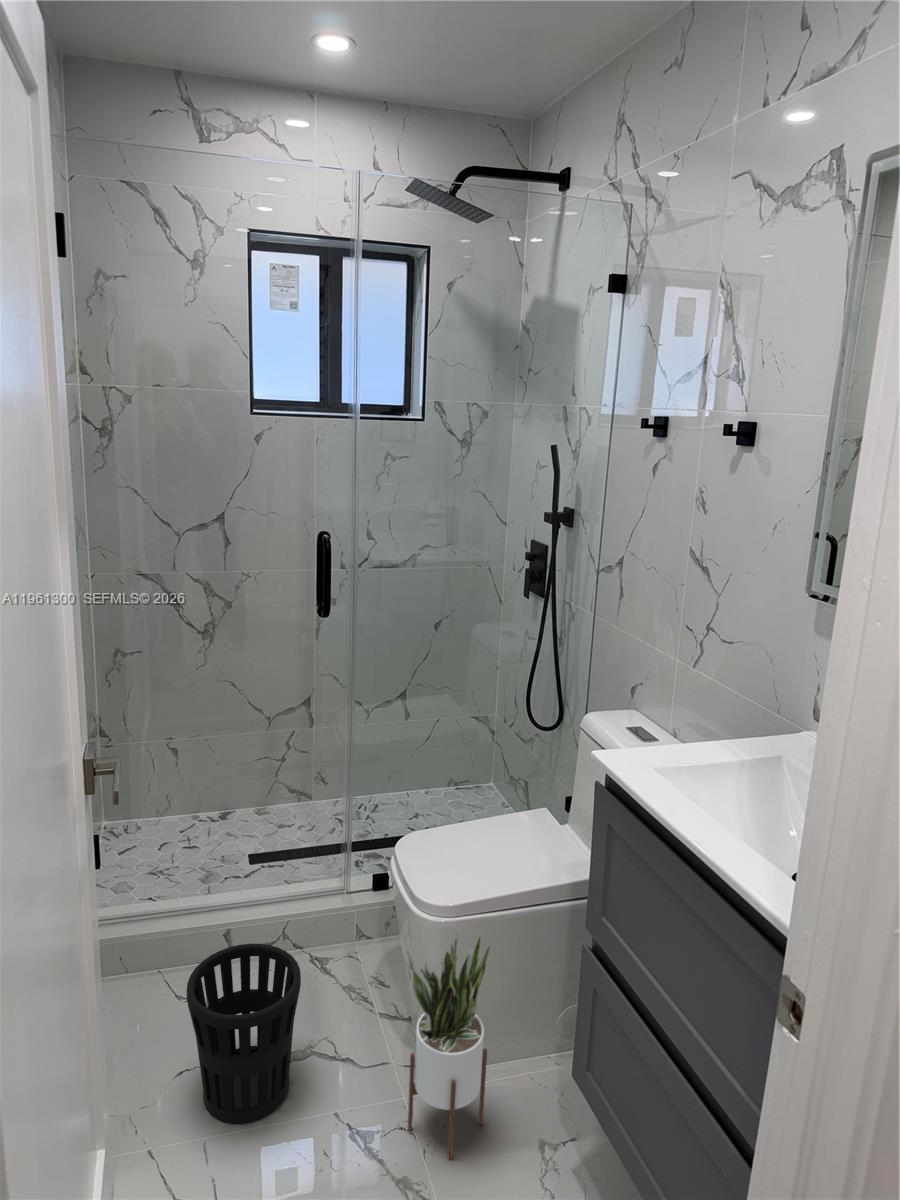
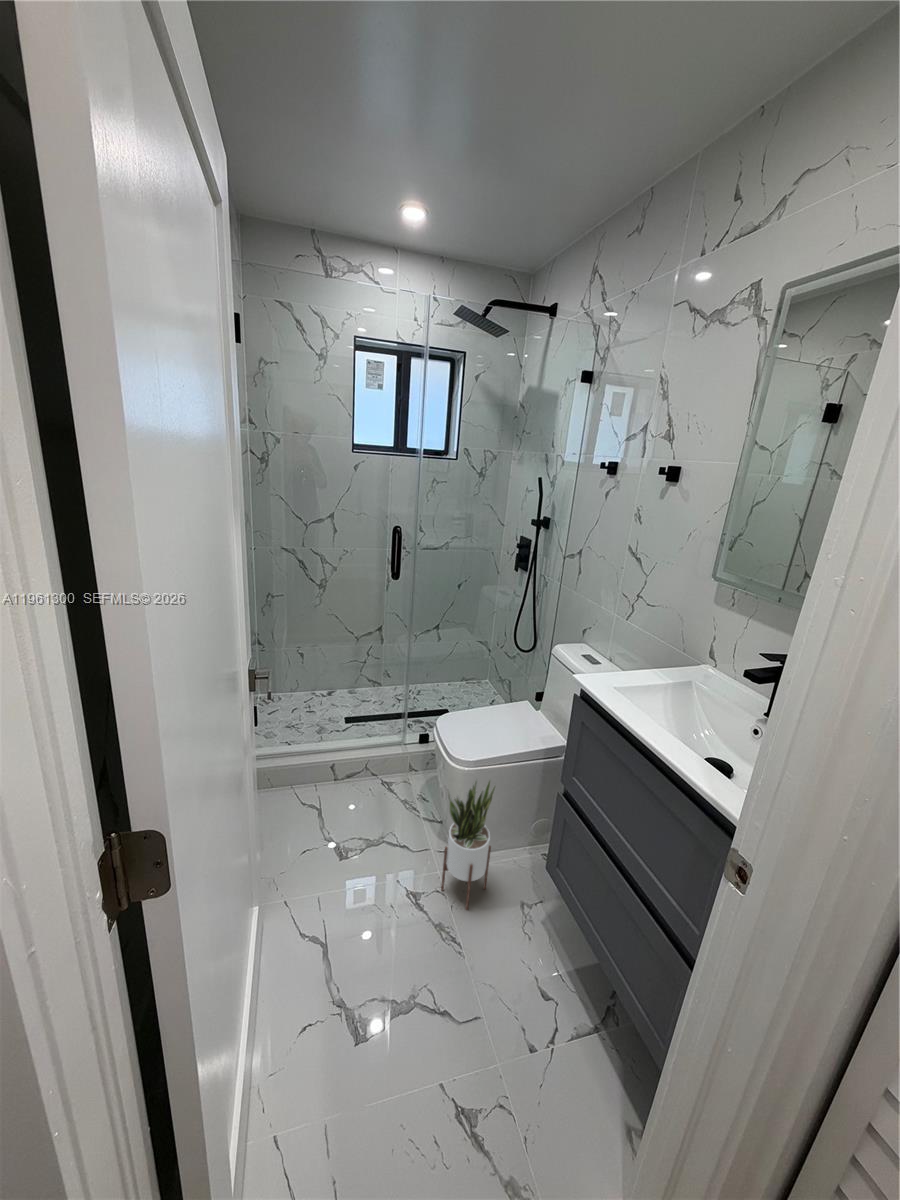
wastebasket: present [187,944,301,1124] -> none [310,777,379,883]

